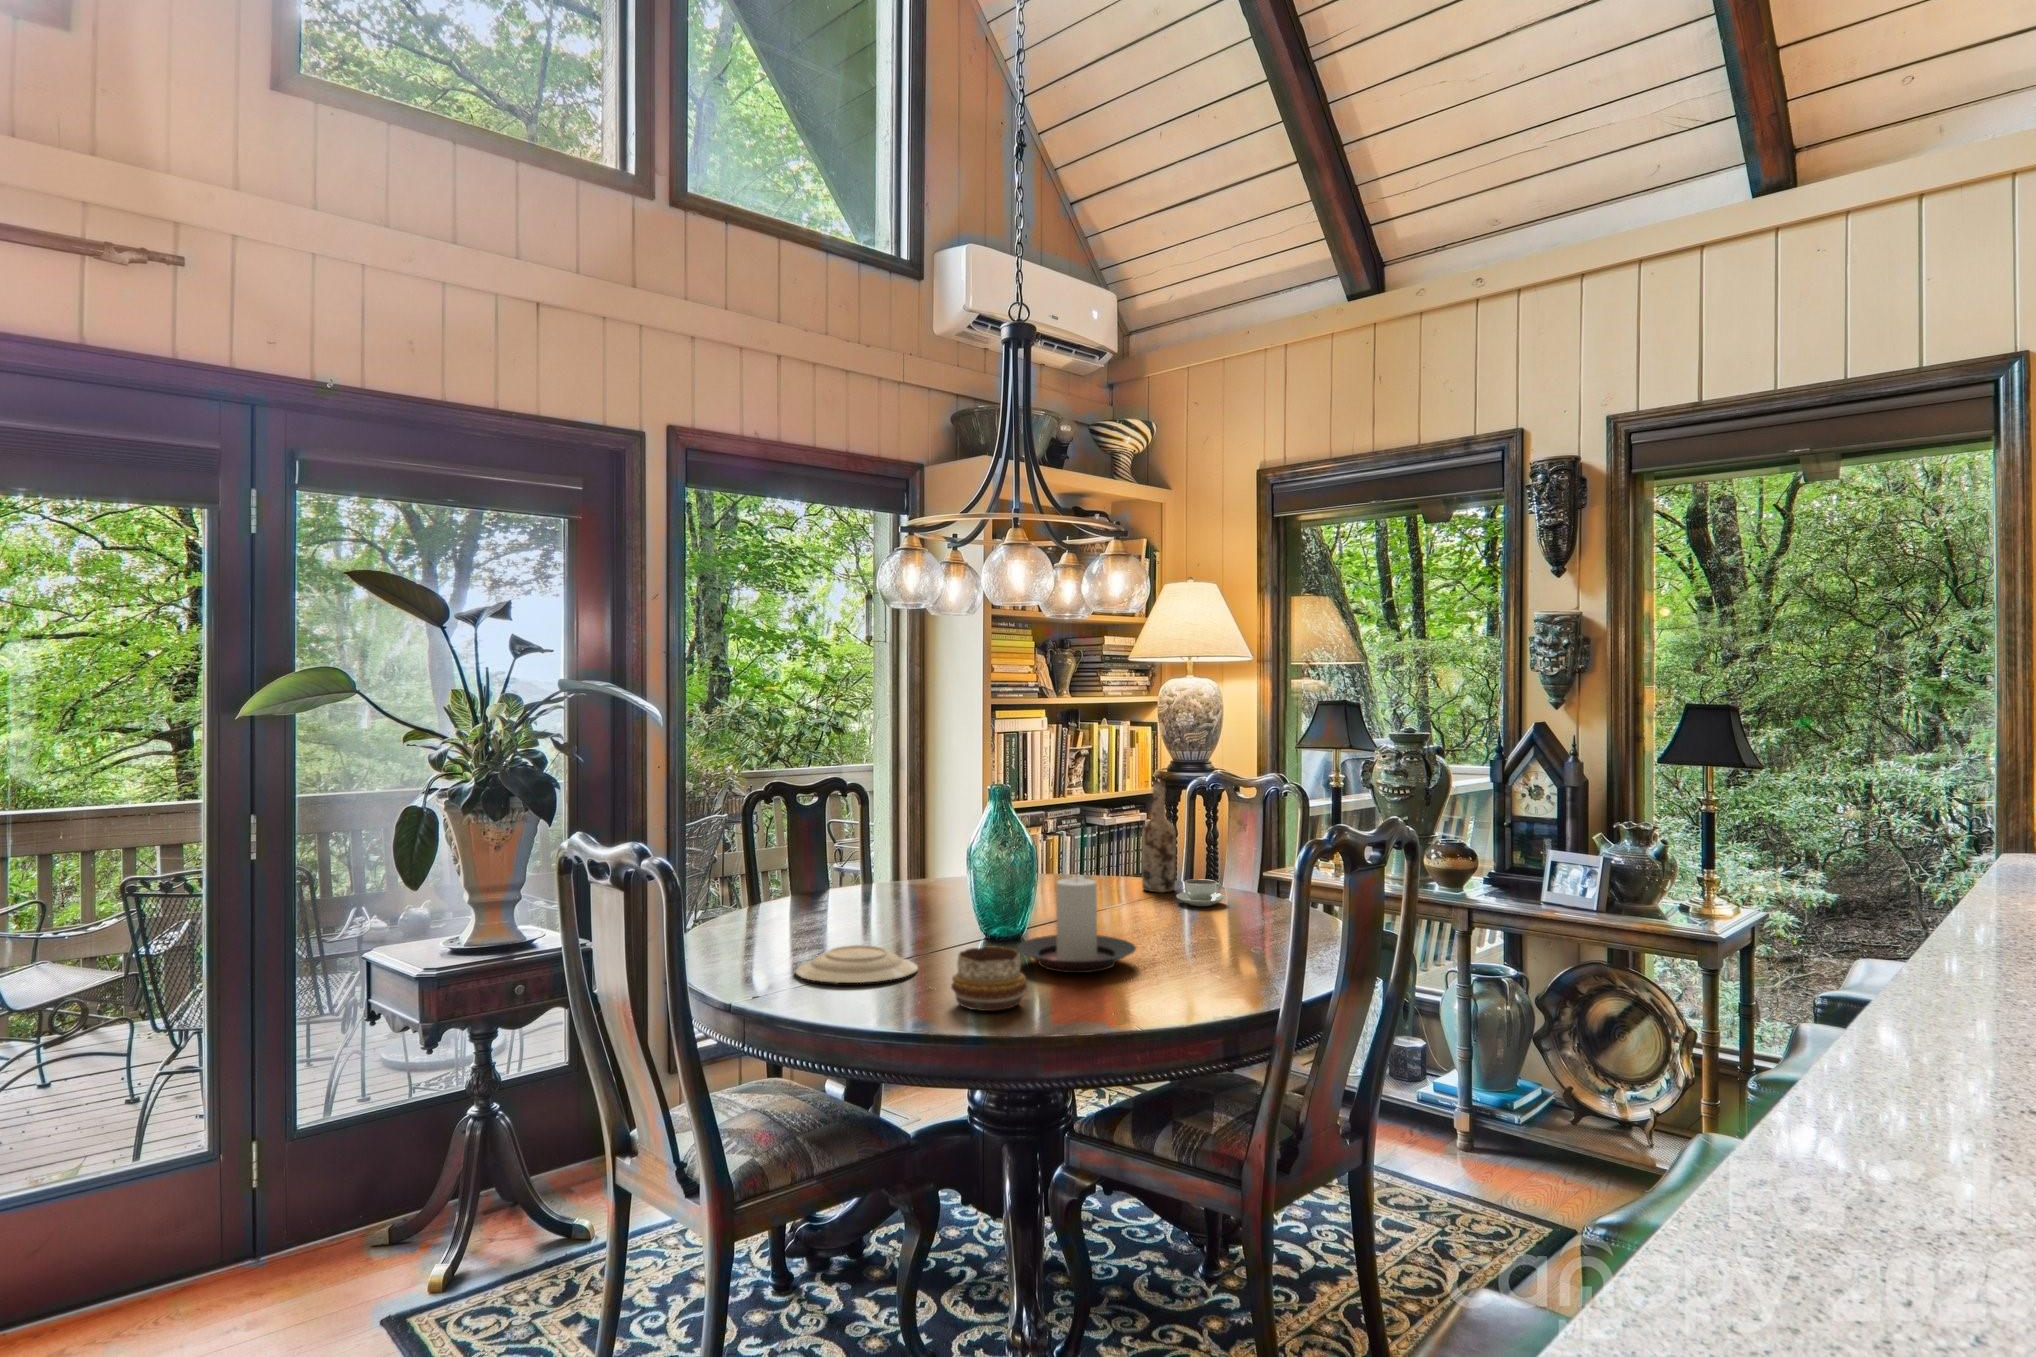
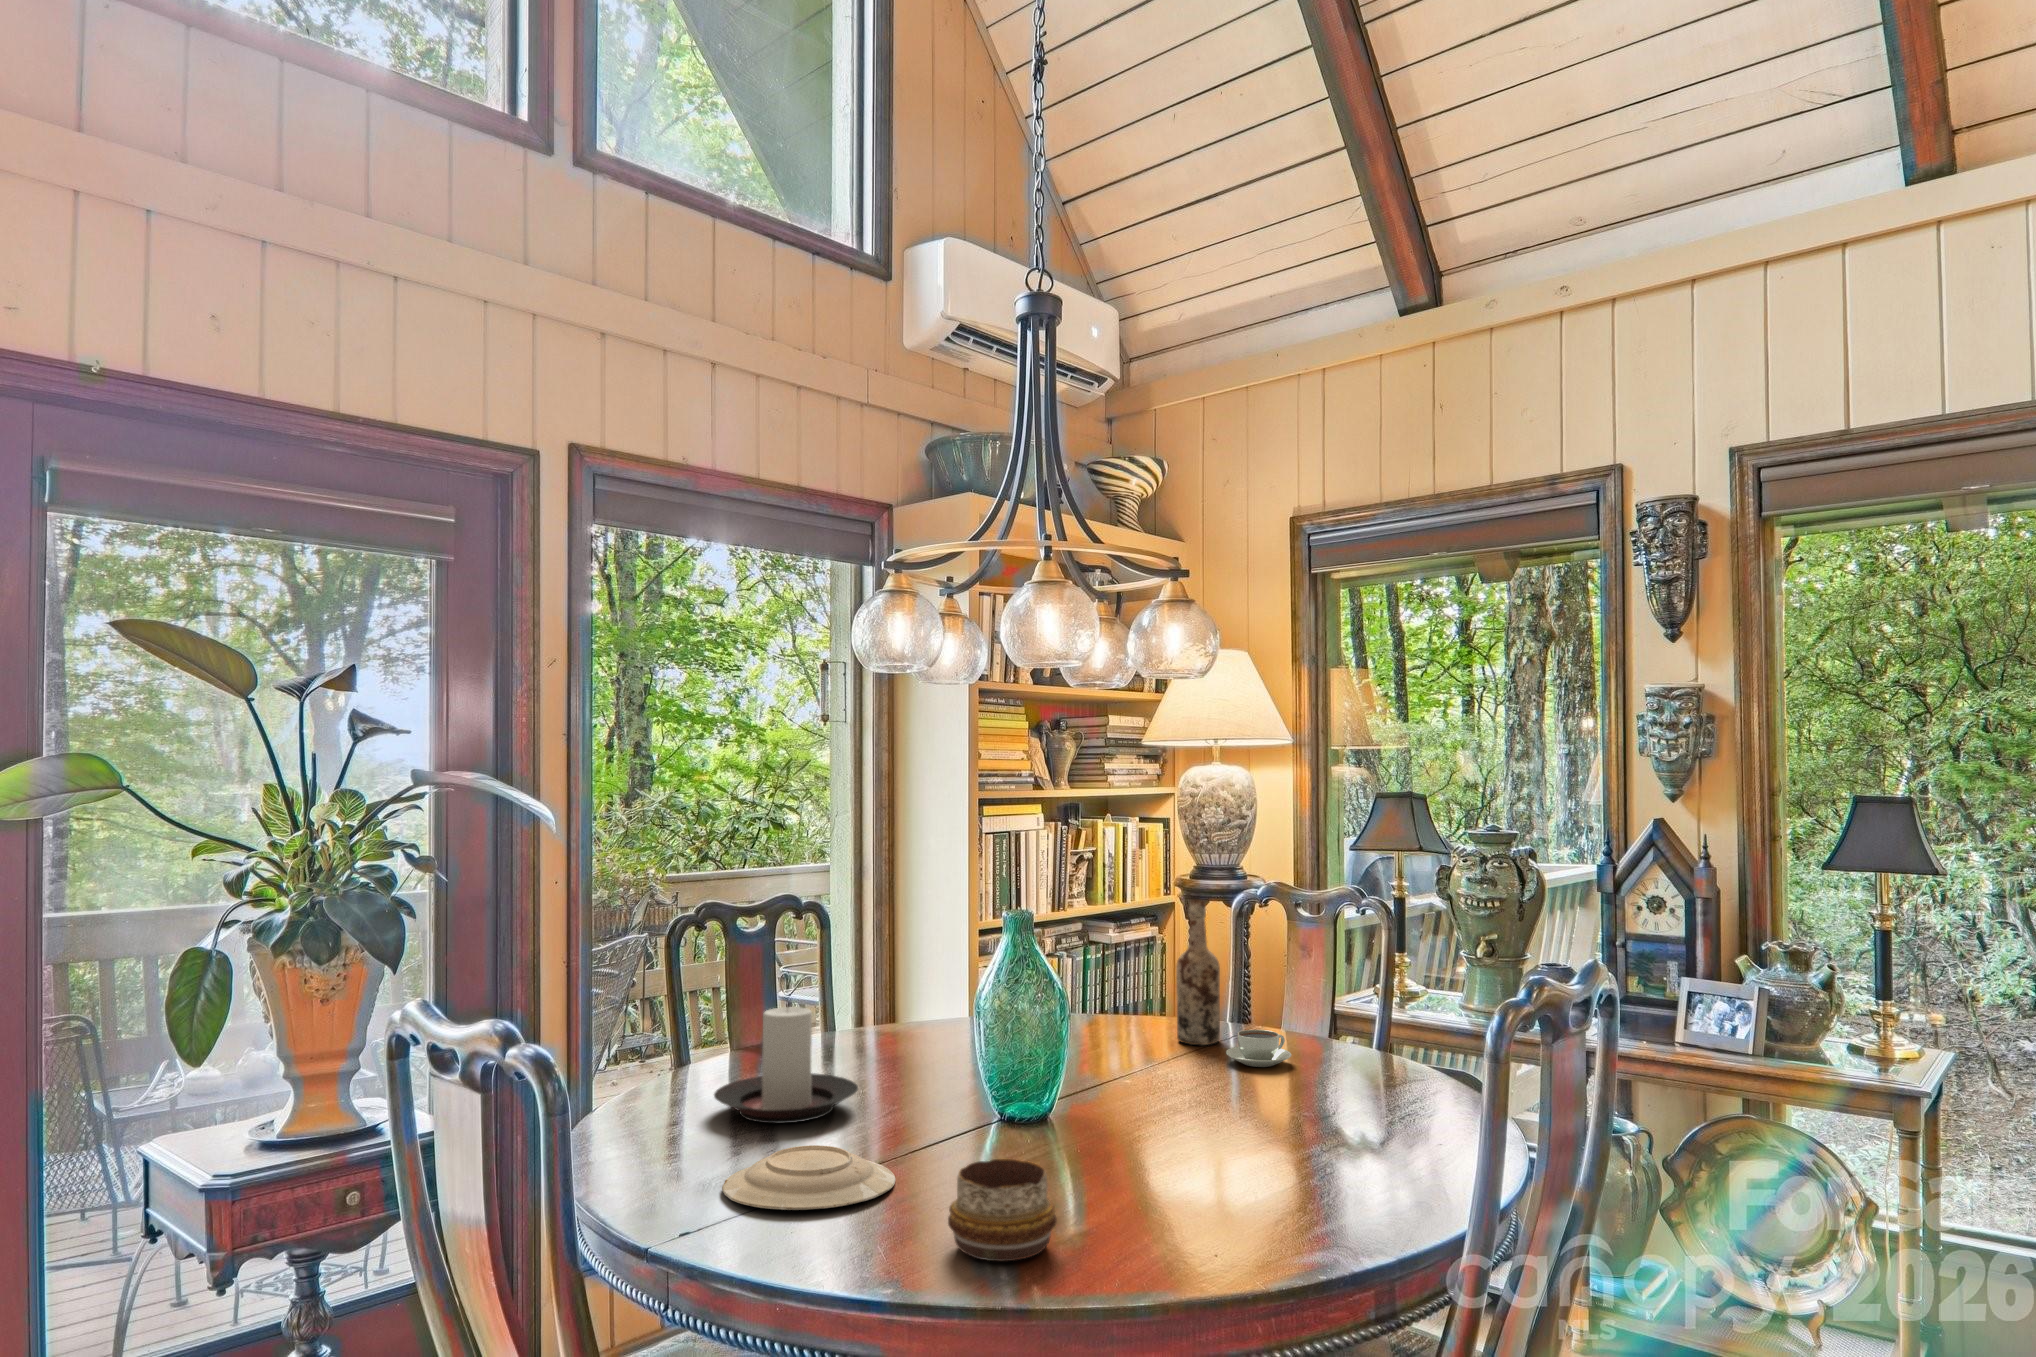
candle holder: present [1018,878,1136,973] -> present [714,1007,858,1123]

